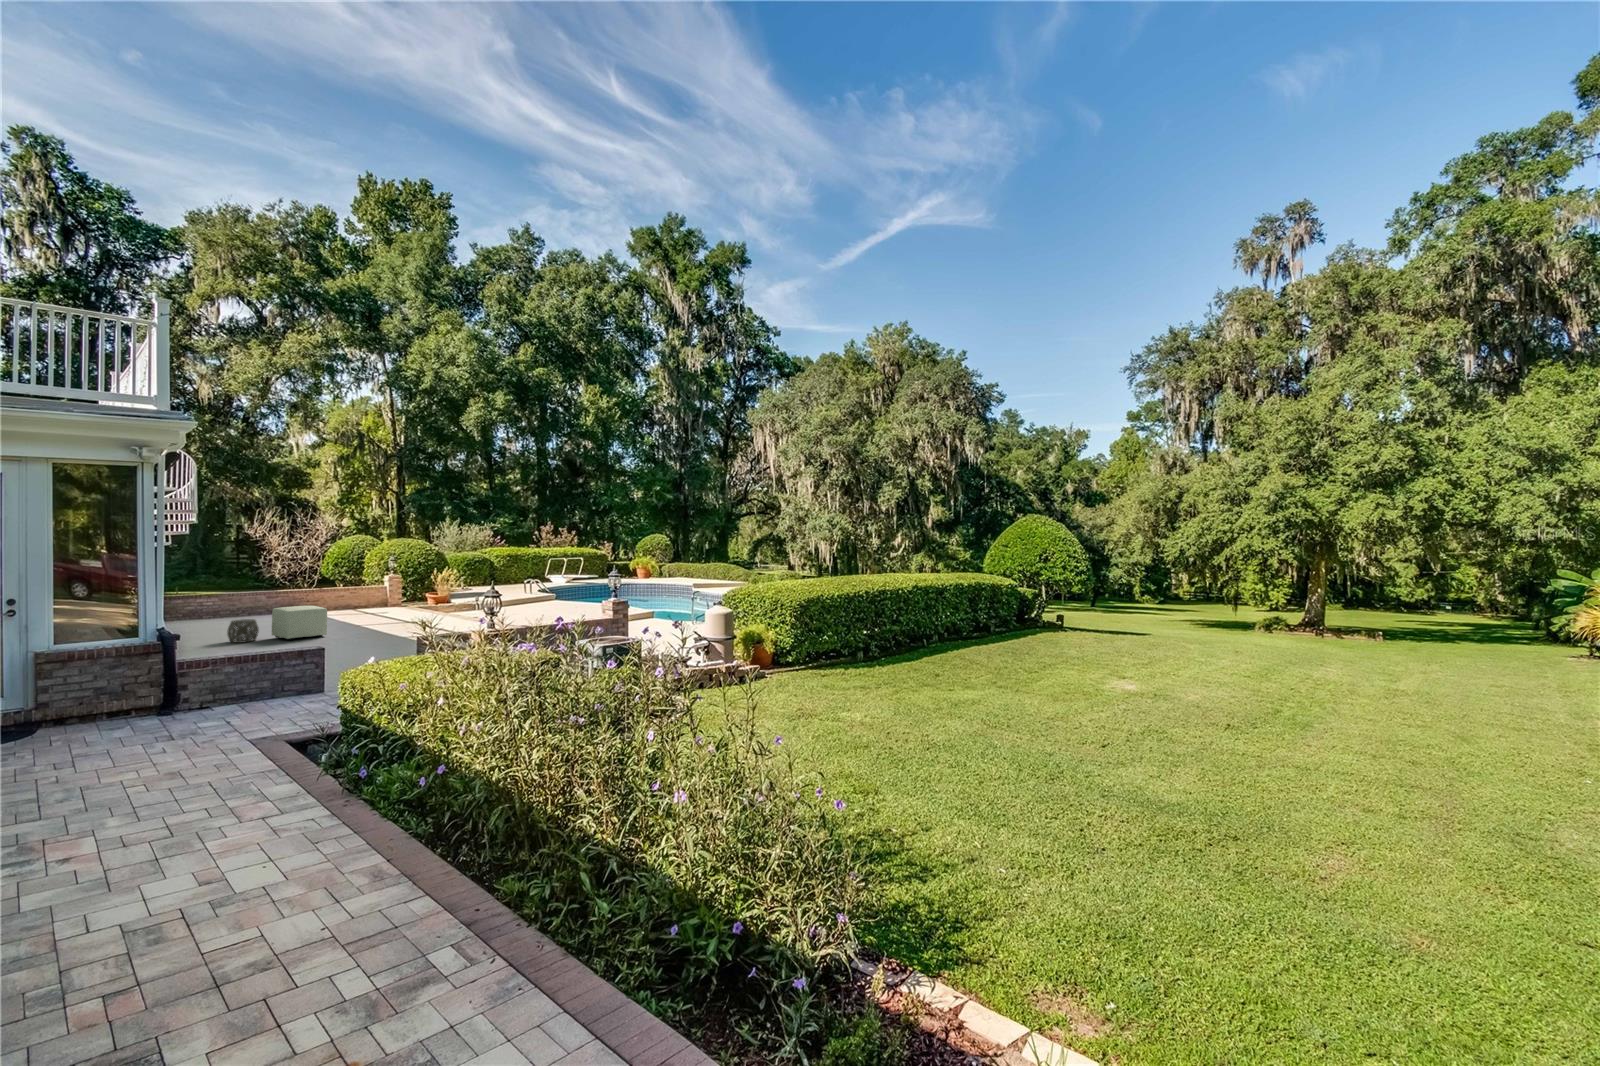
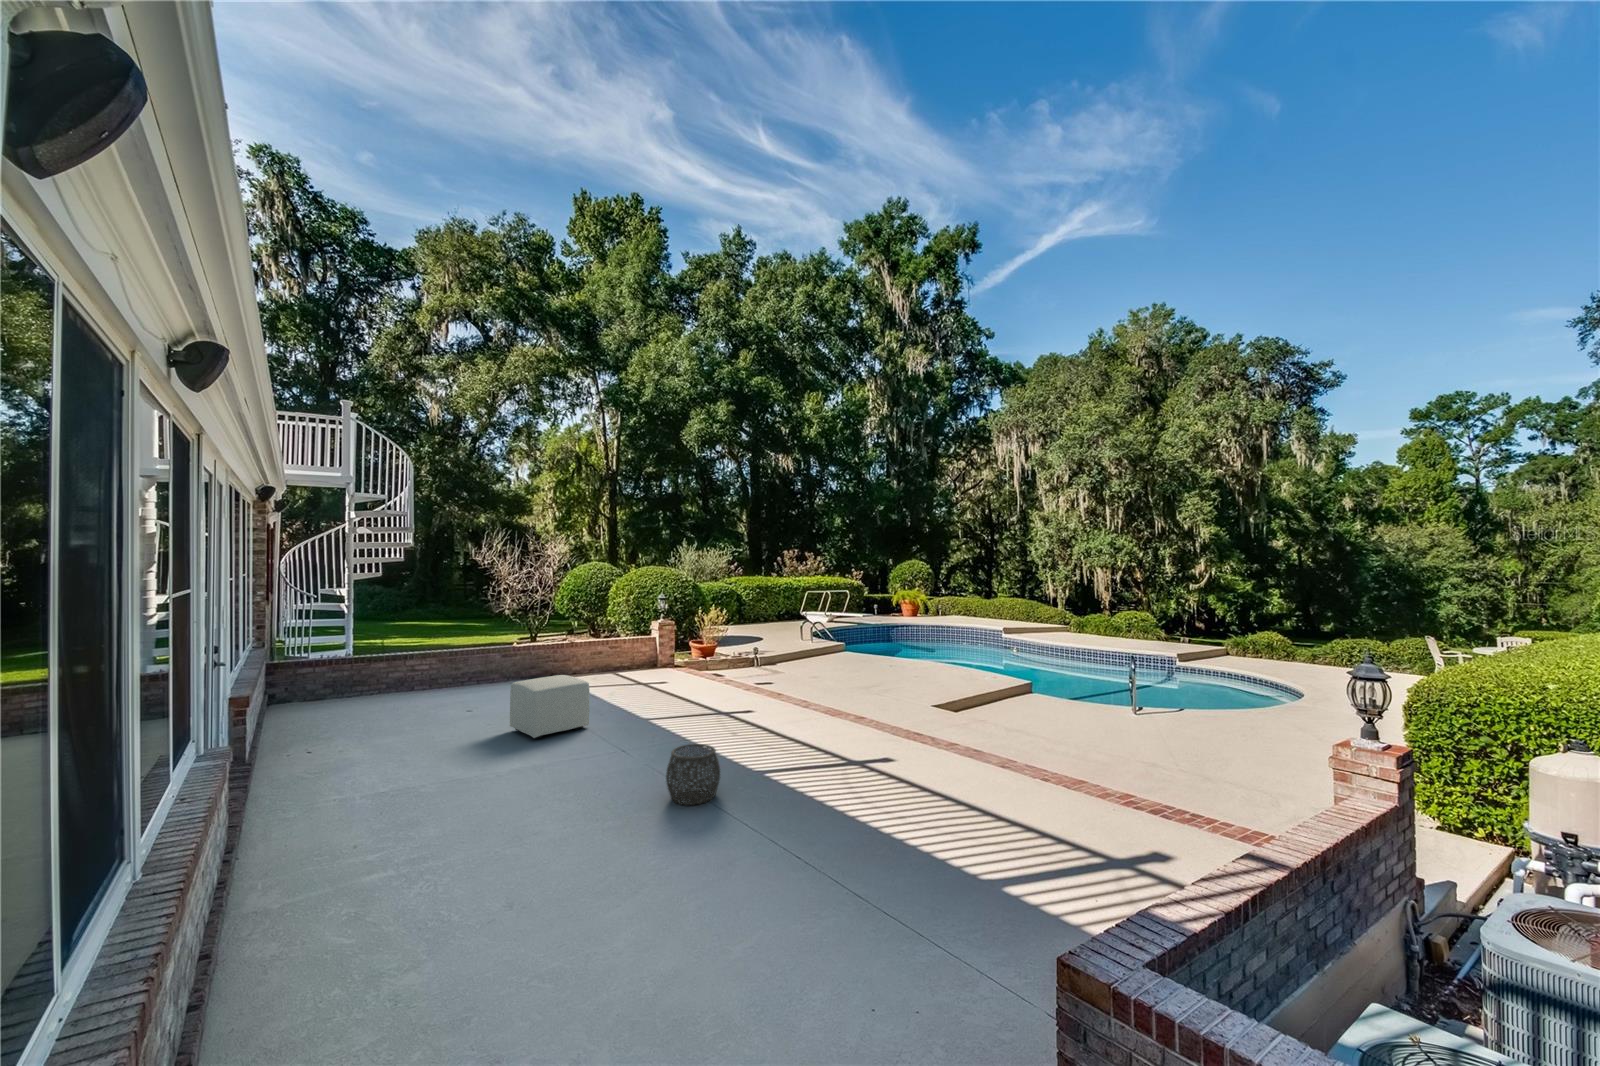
woven basket: present [227,619,259,643] -> present [666,744,720,805]

